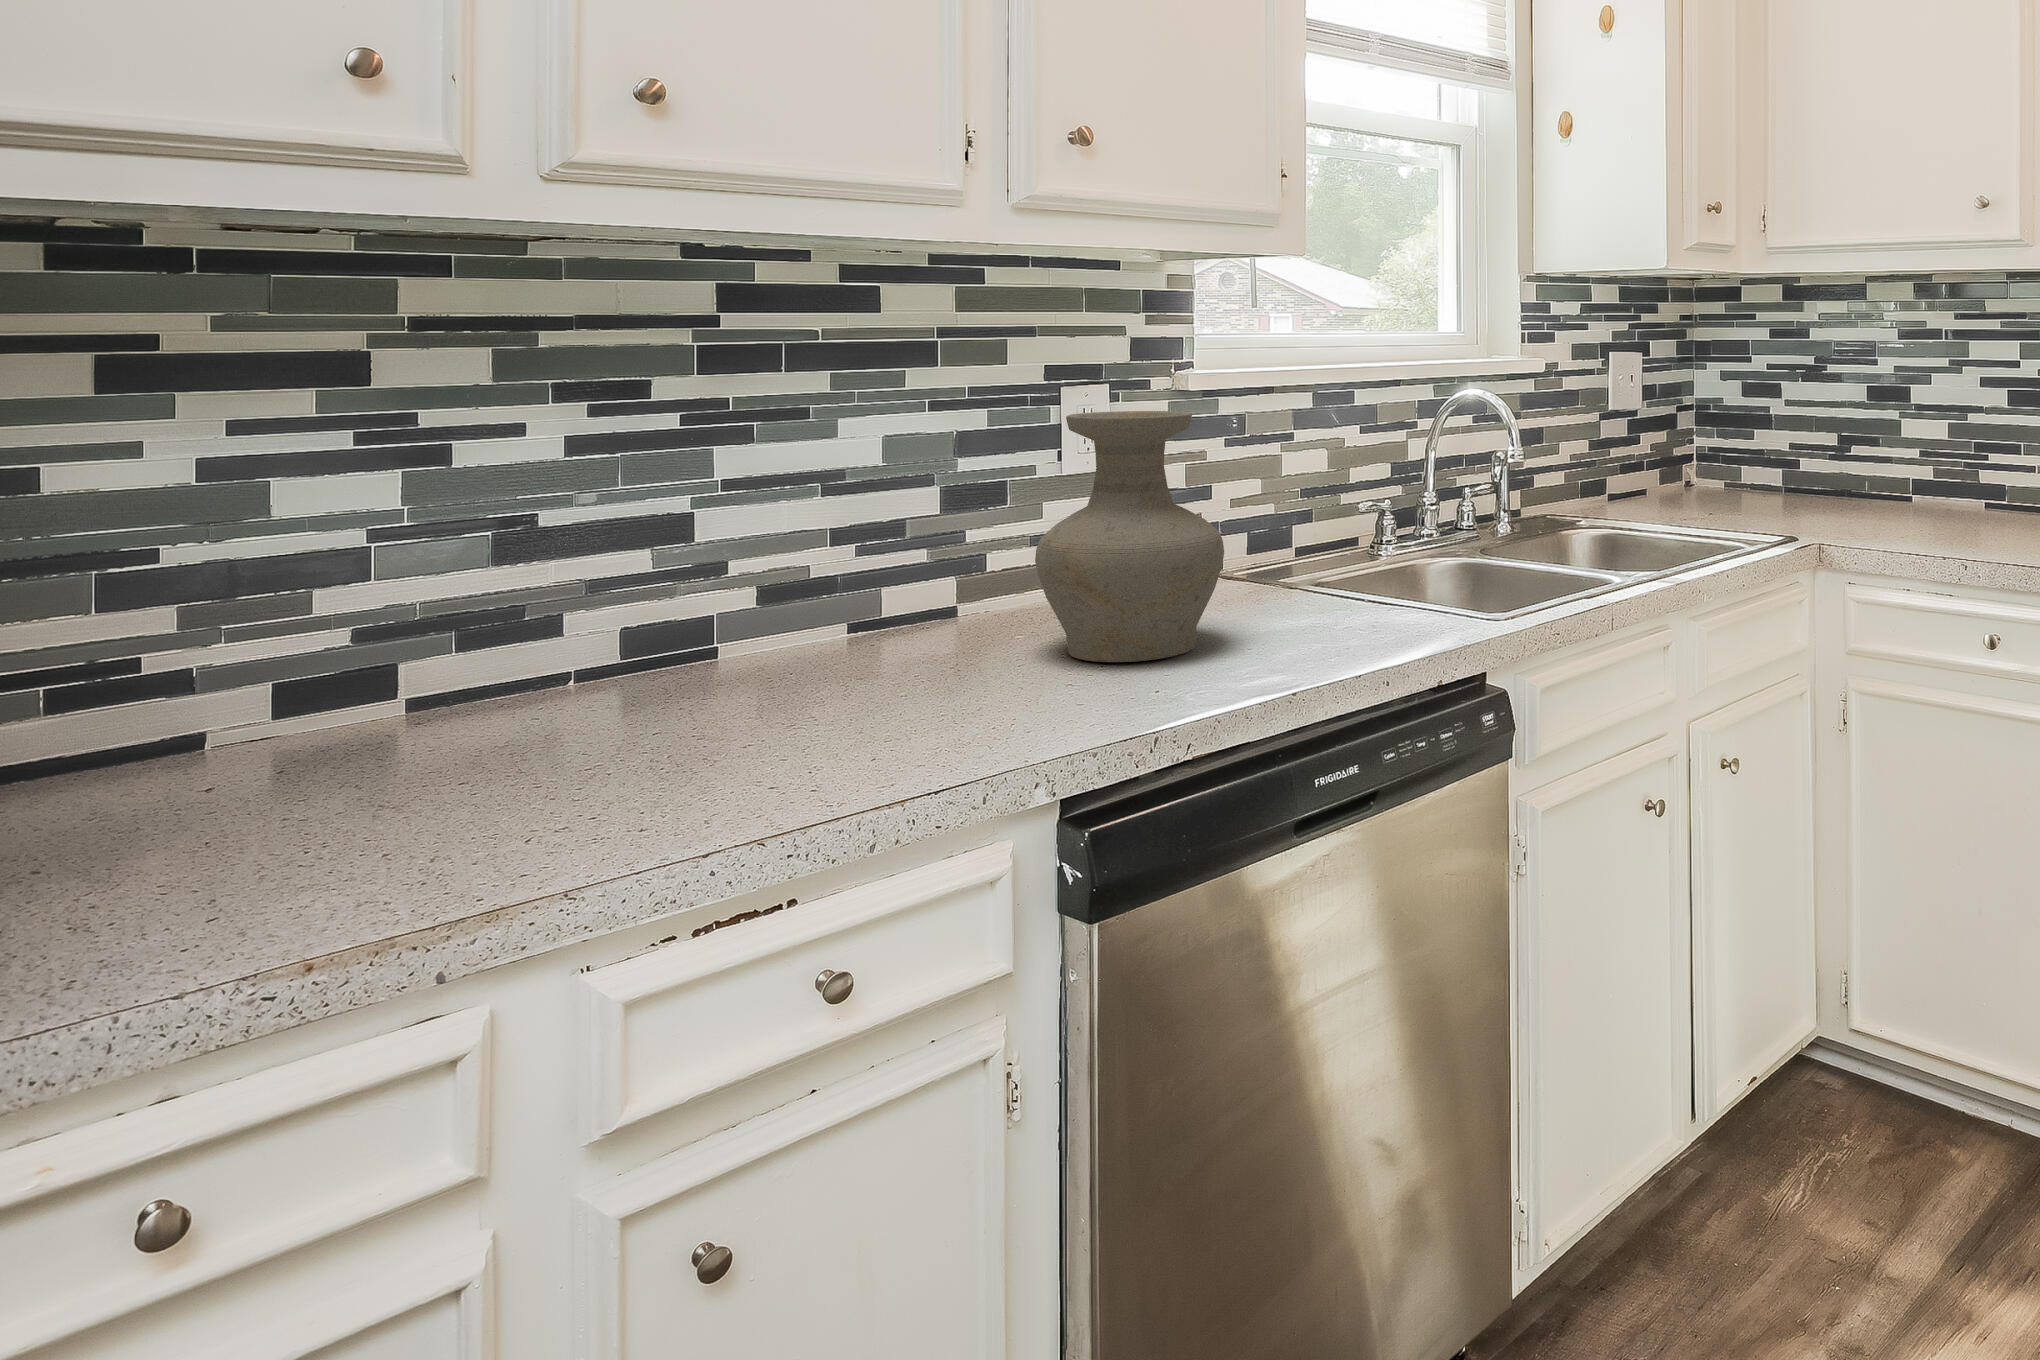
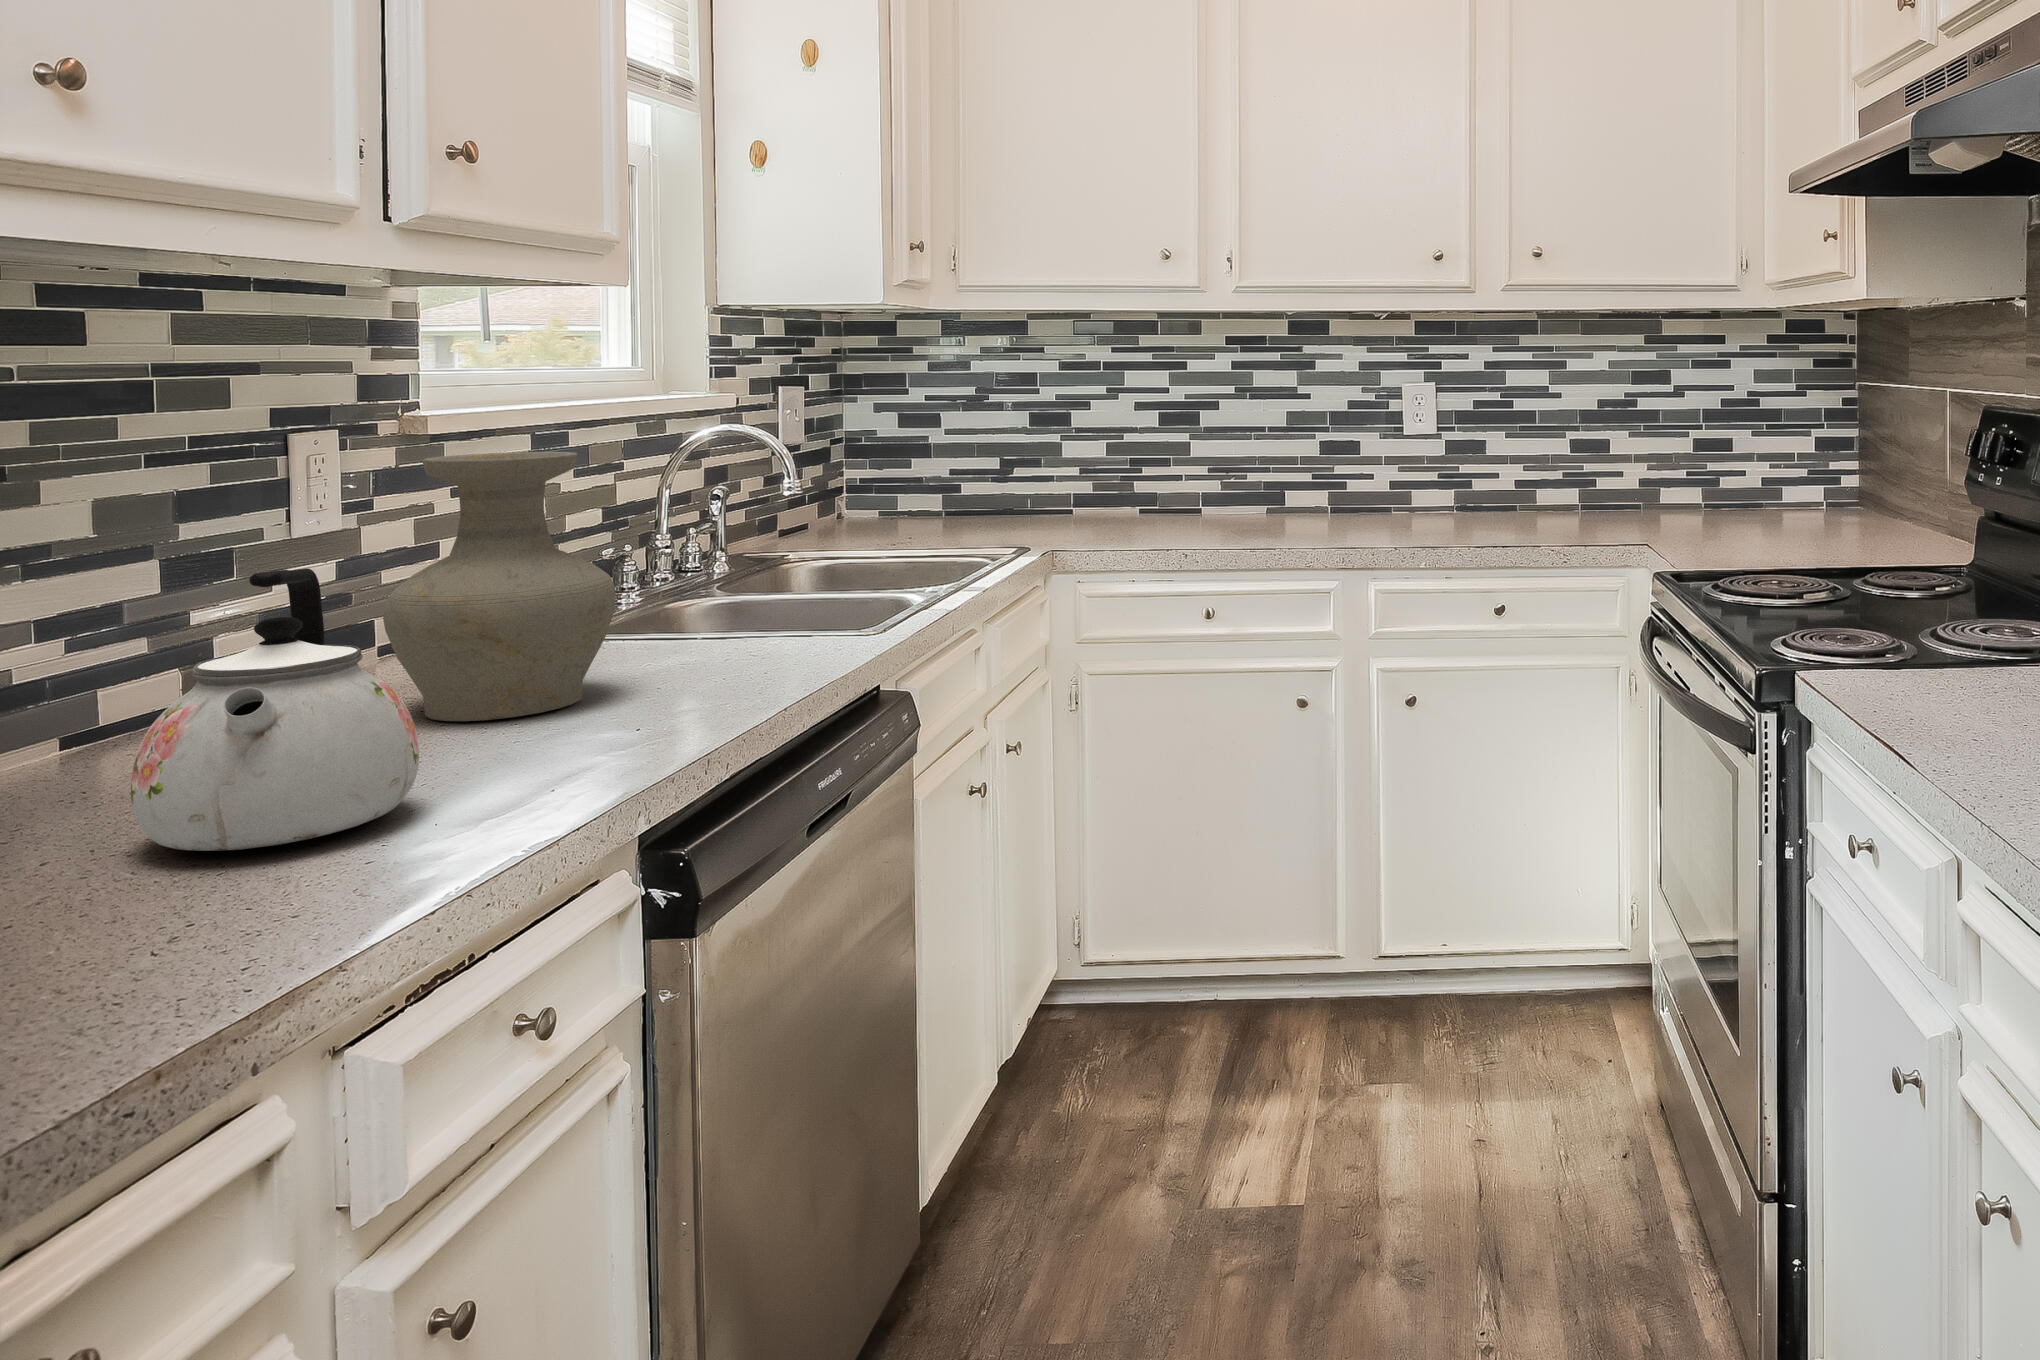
kettle: none [687,511,910,761] -> present [131,568,419,851]

